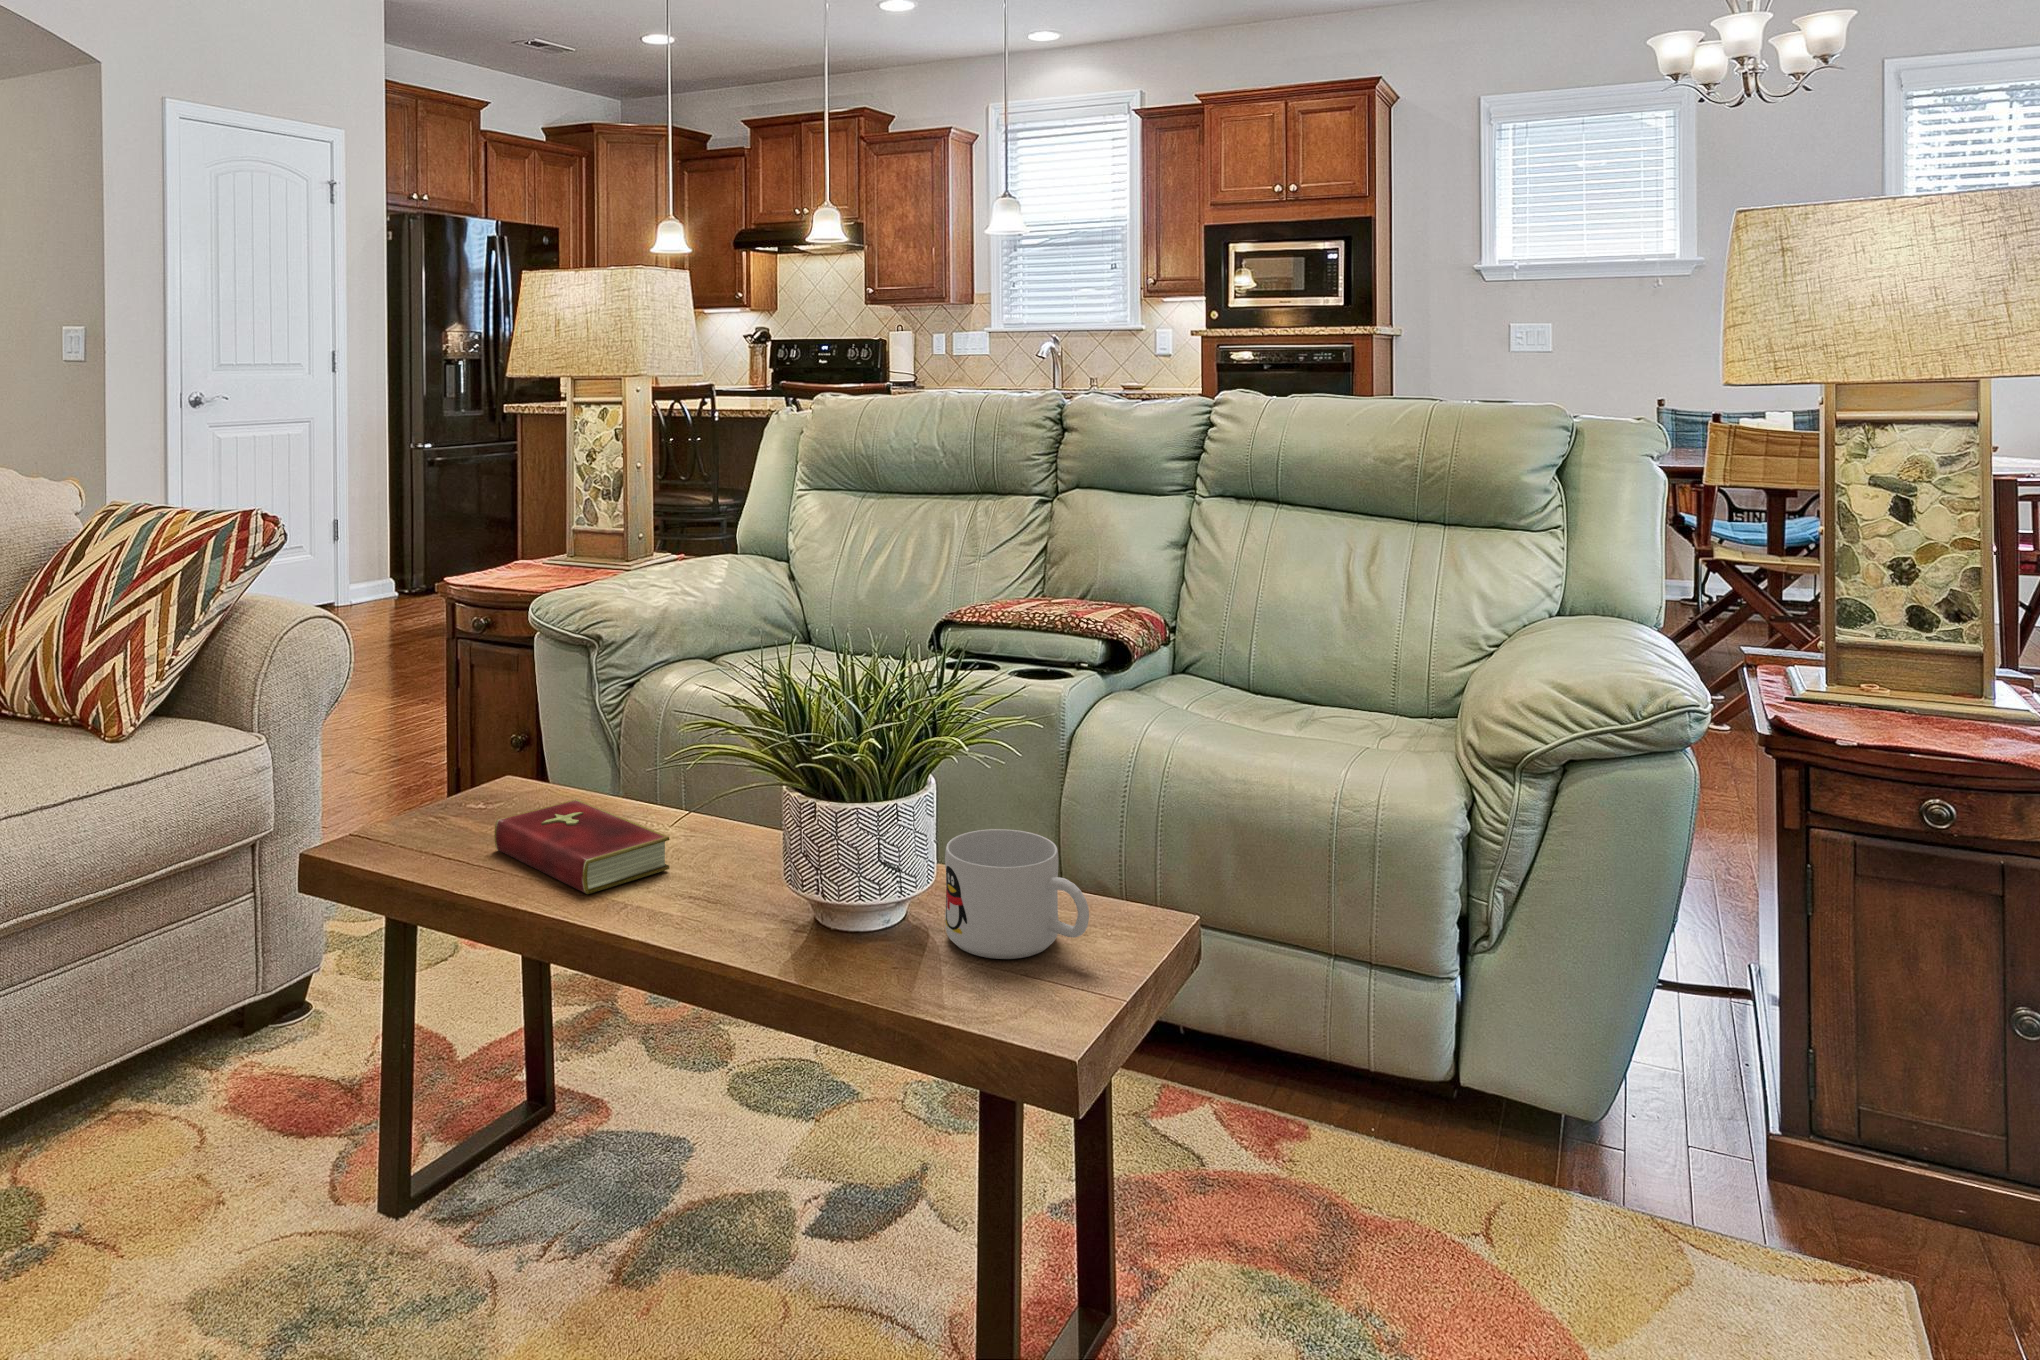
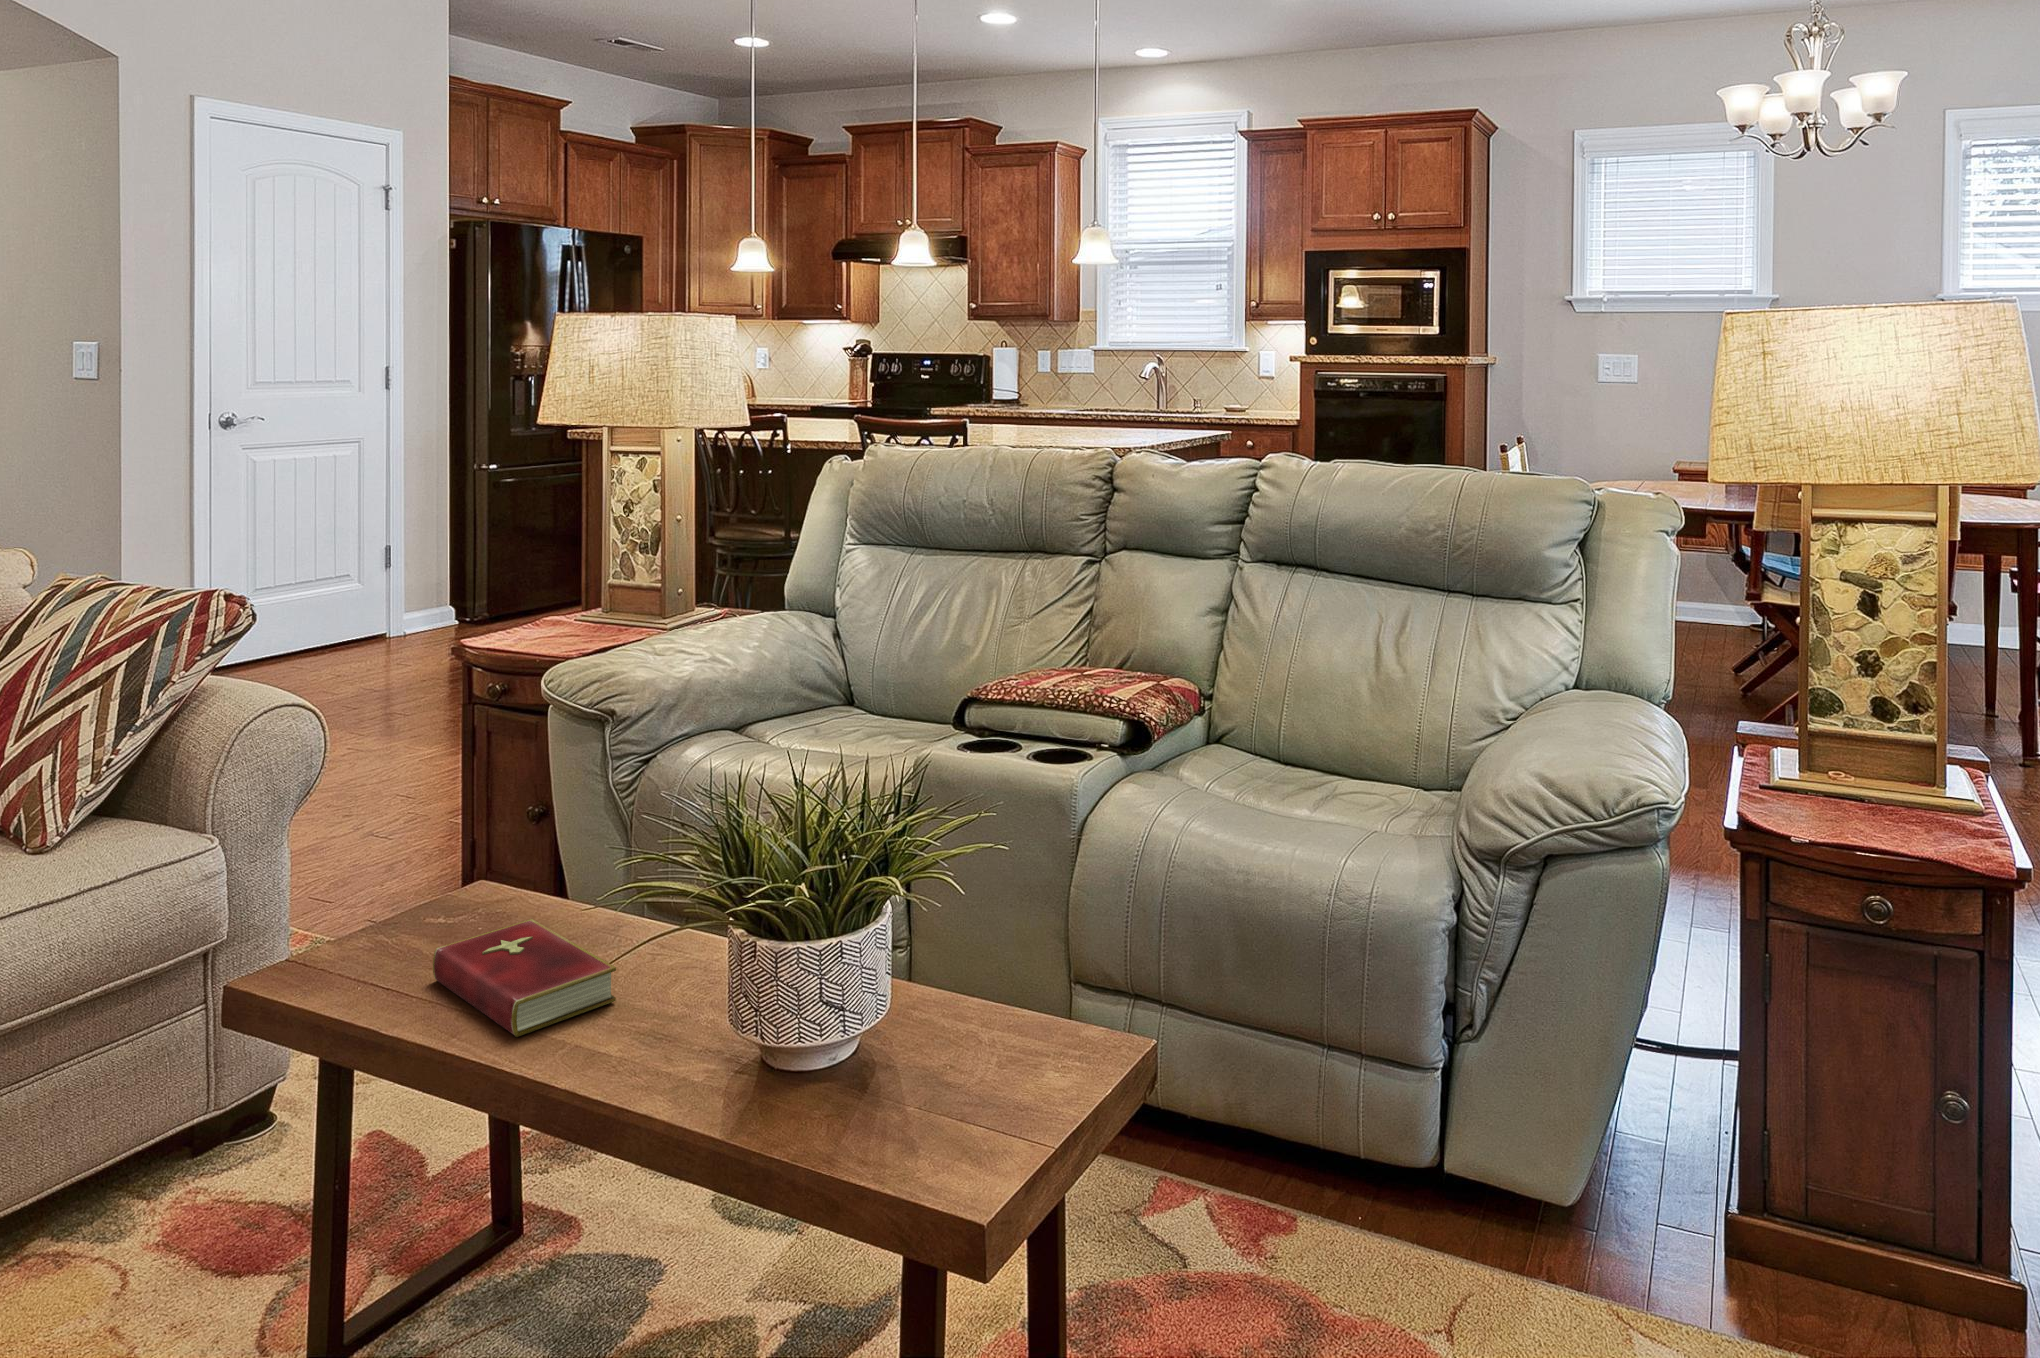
mug: present [945,829,1089,959] -> none [884,963,1025,1107]

